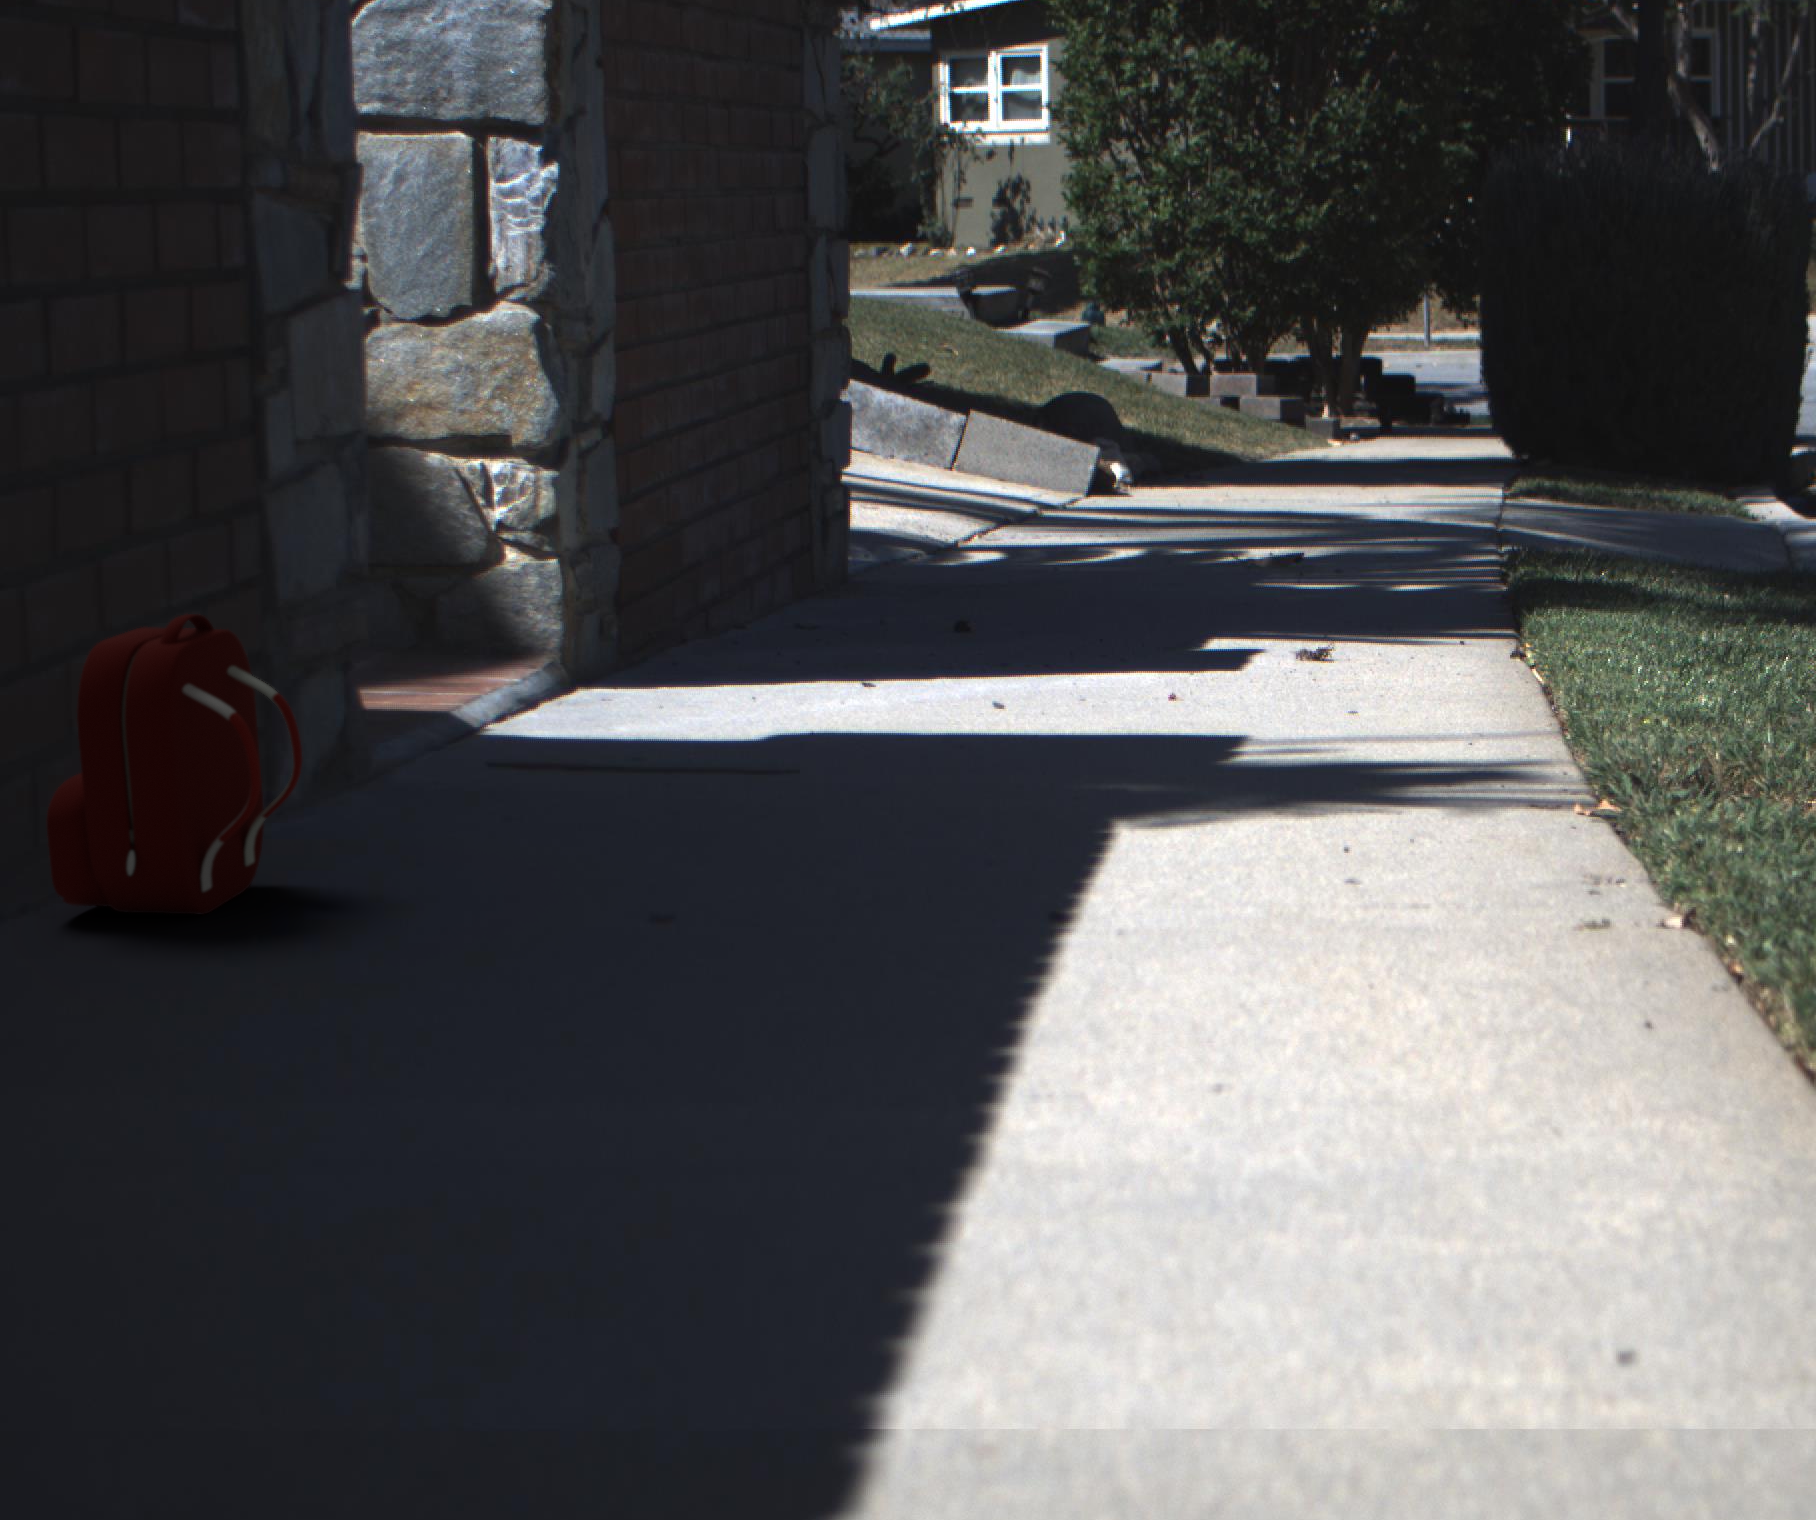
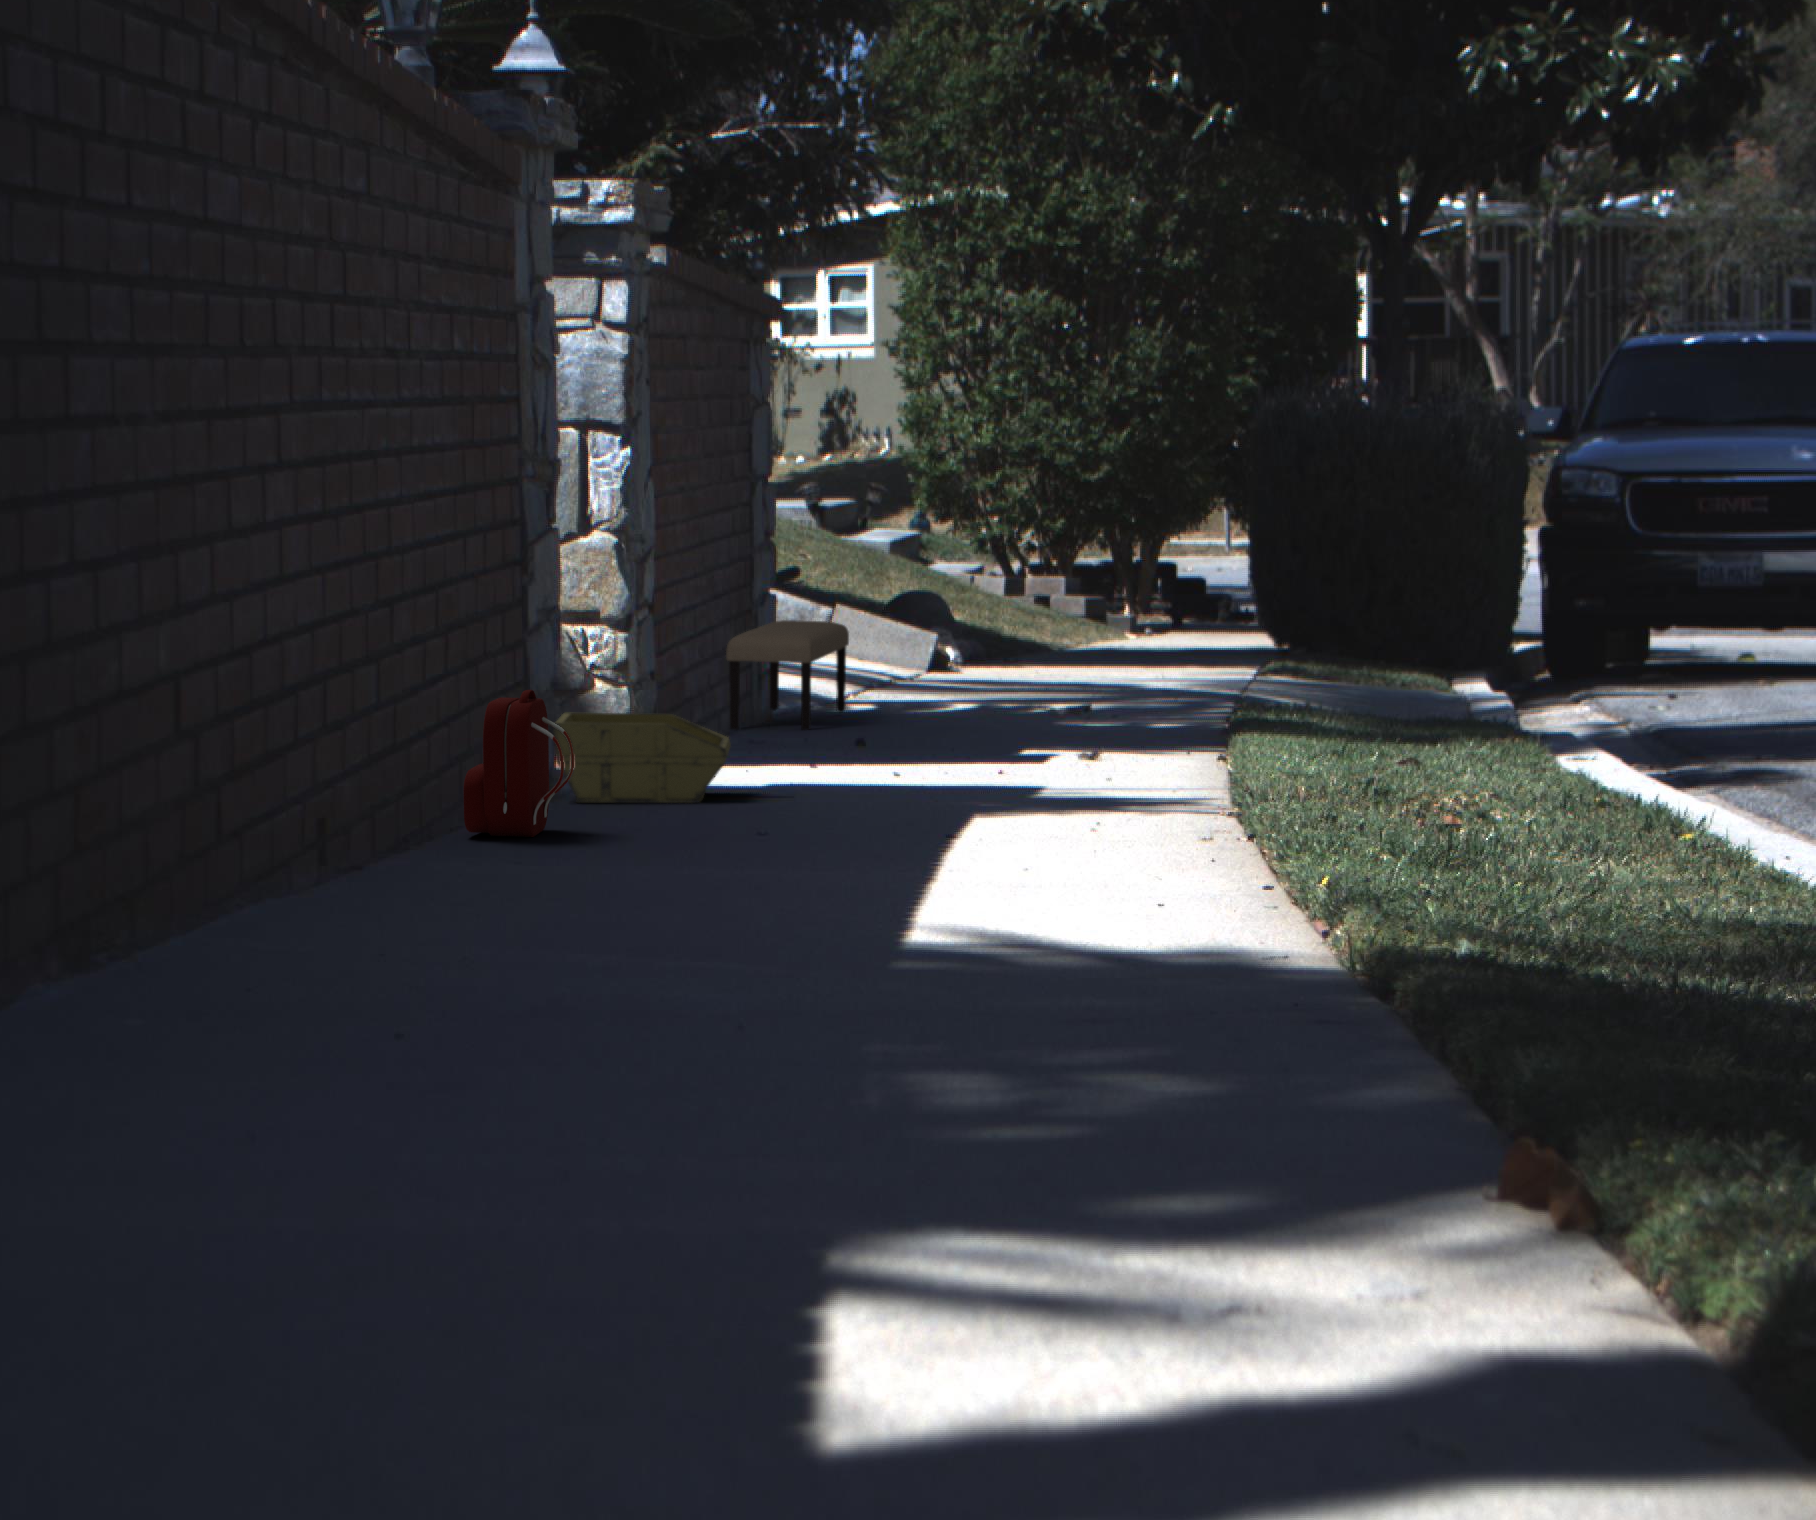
bench: none [777,437,964,603] -> present [726,620,849,730]
storage bin: none [351,619,695,789] -> present [553,713,731,803]

